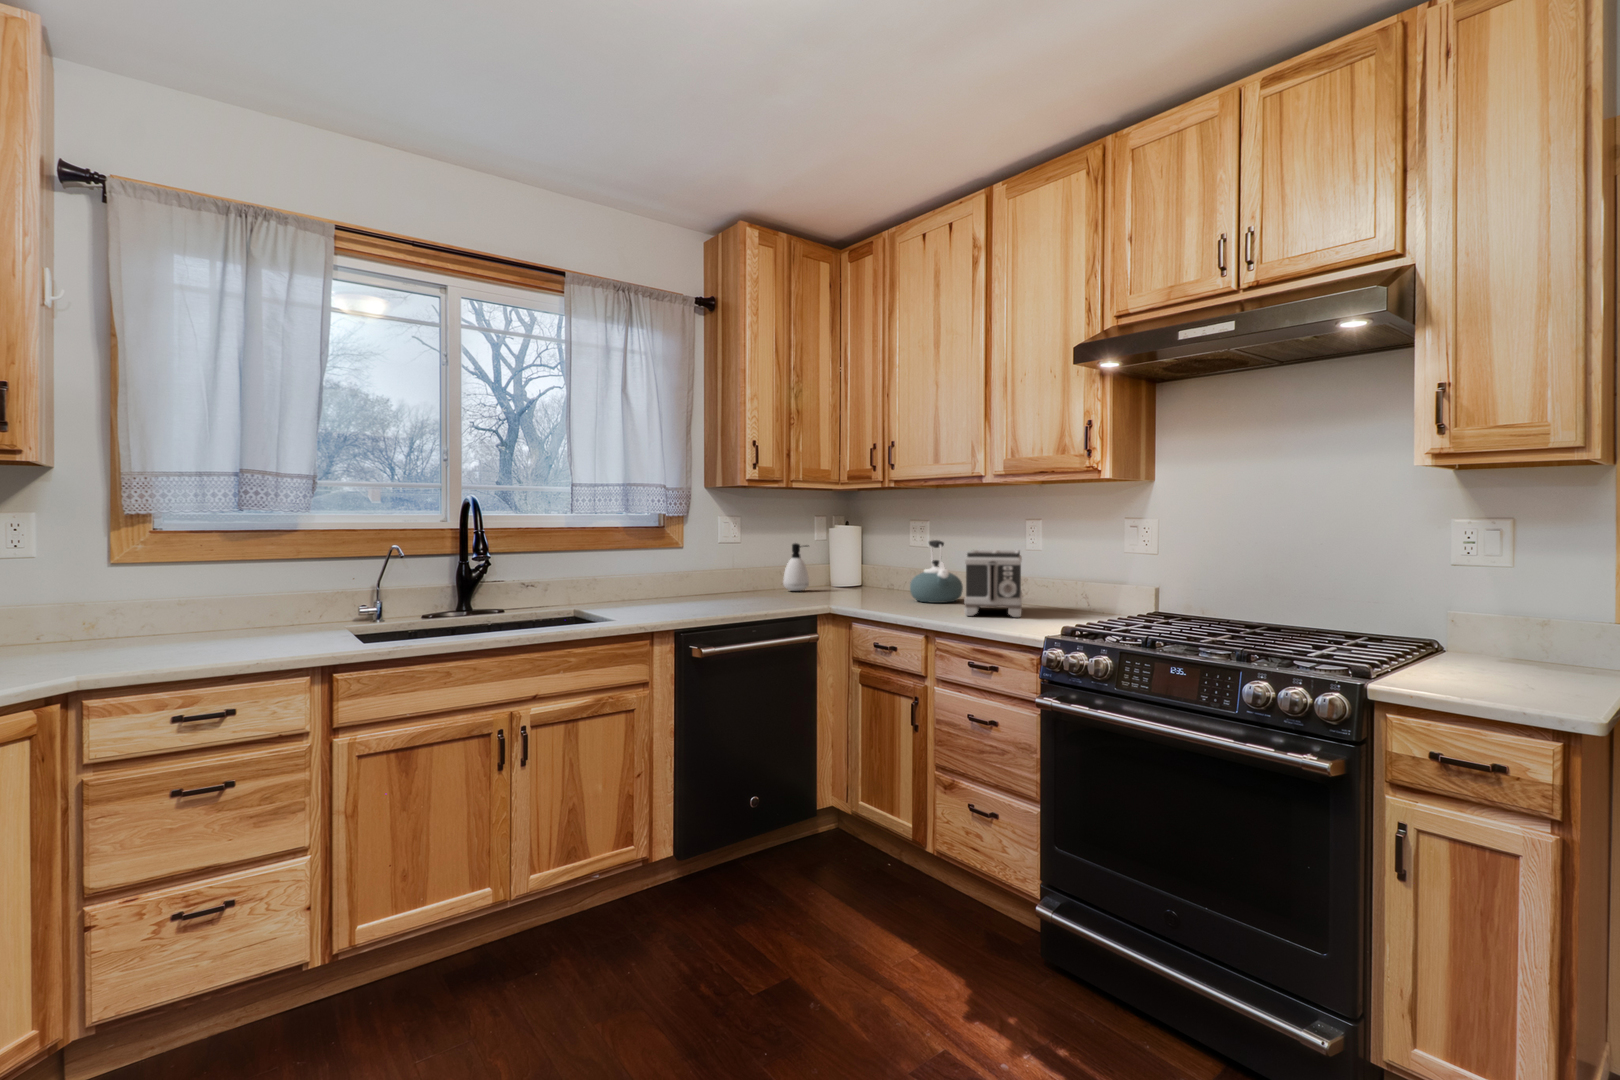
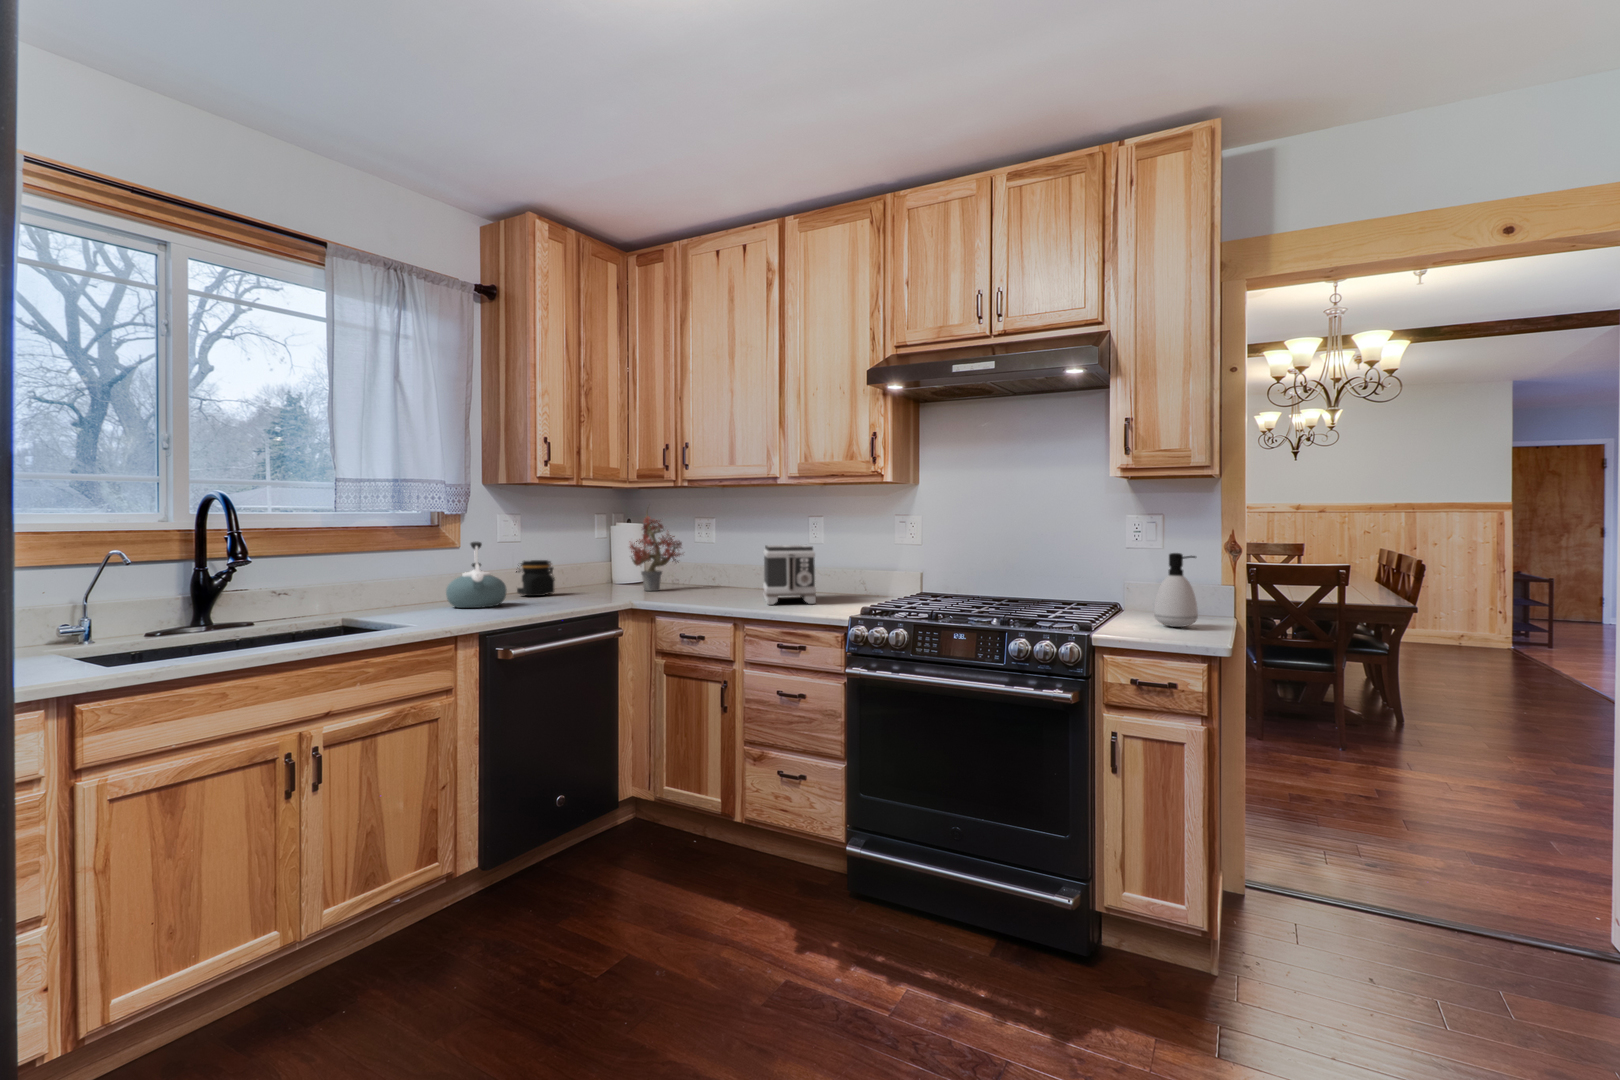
potted plant: none [841,503,901,594] -> present [630,512,682,591]
kettle: present [910,540,963,603] -> present [446,542,507,608]
soap dispenser: present [783,543,809,591] -> present [1154,553,1198,627]
jar: none [735,560,773,595] -> present [516,560,555,596]

